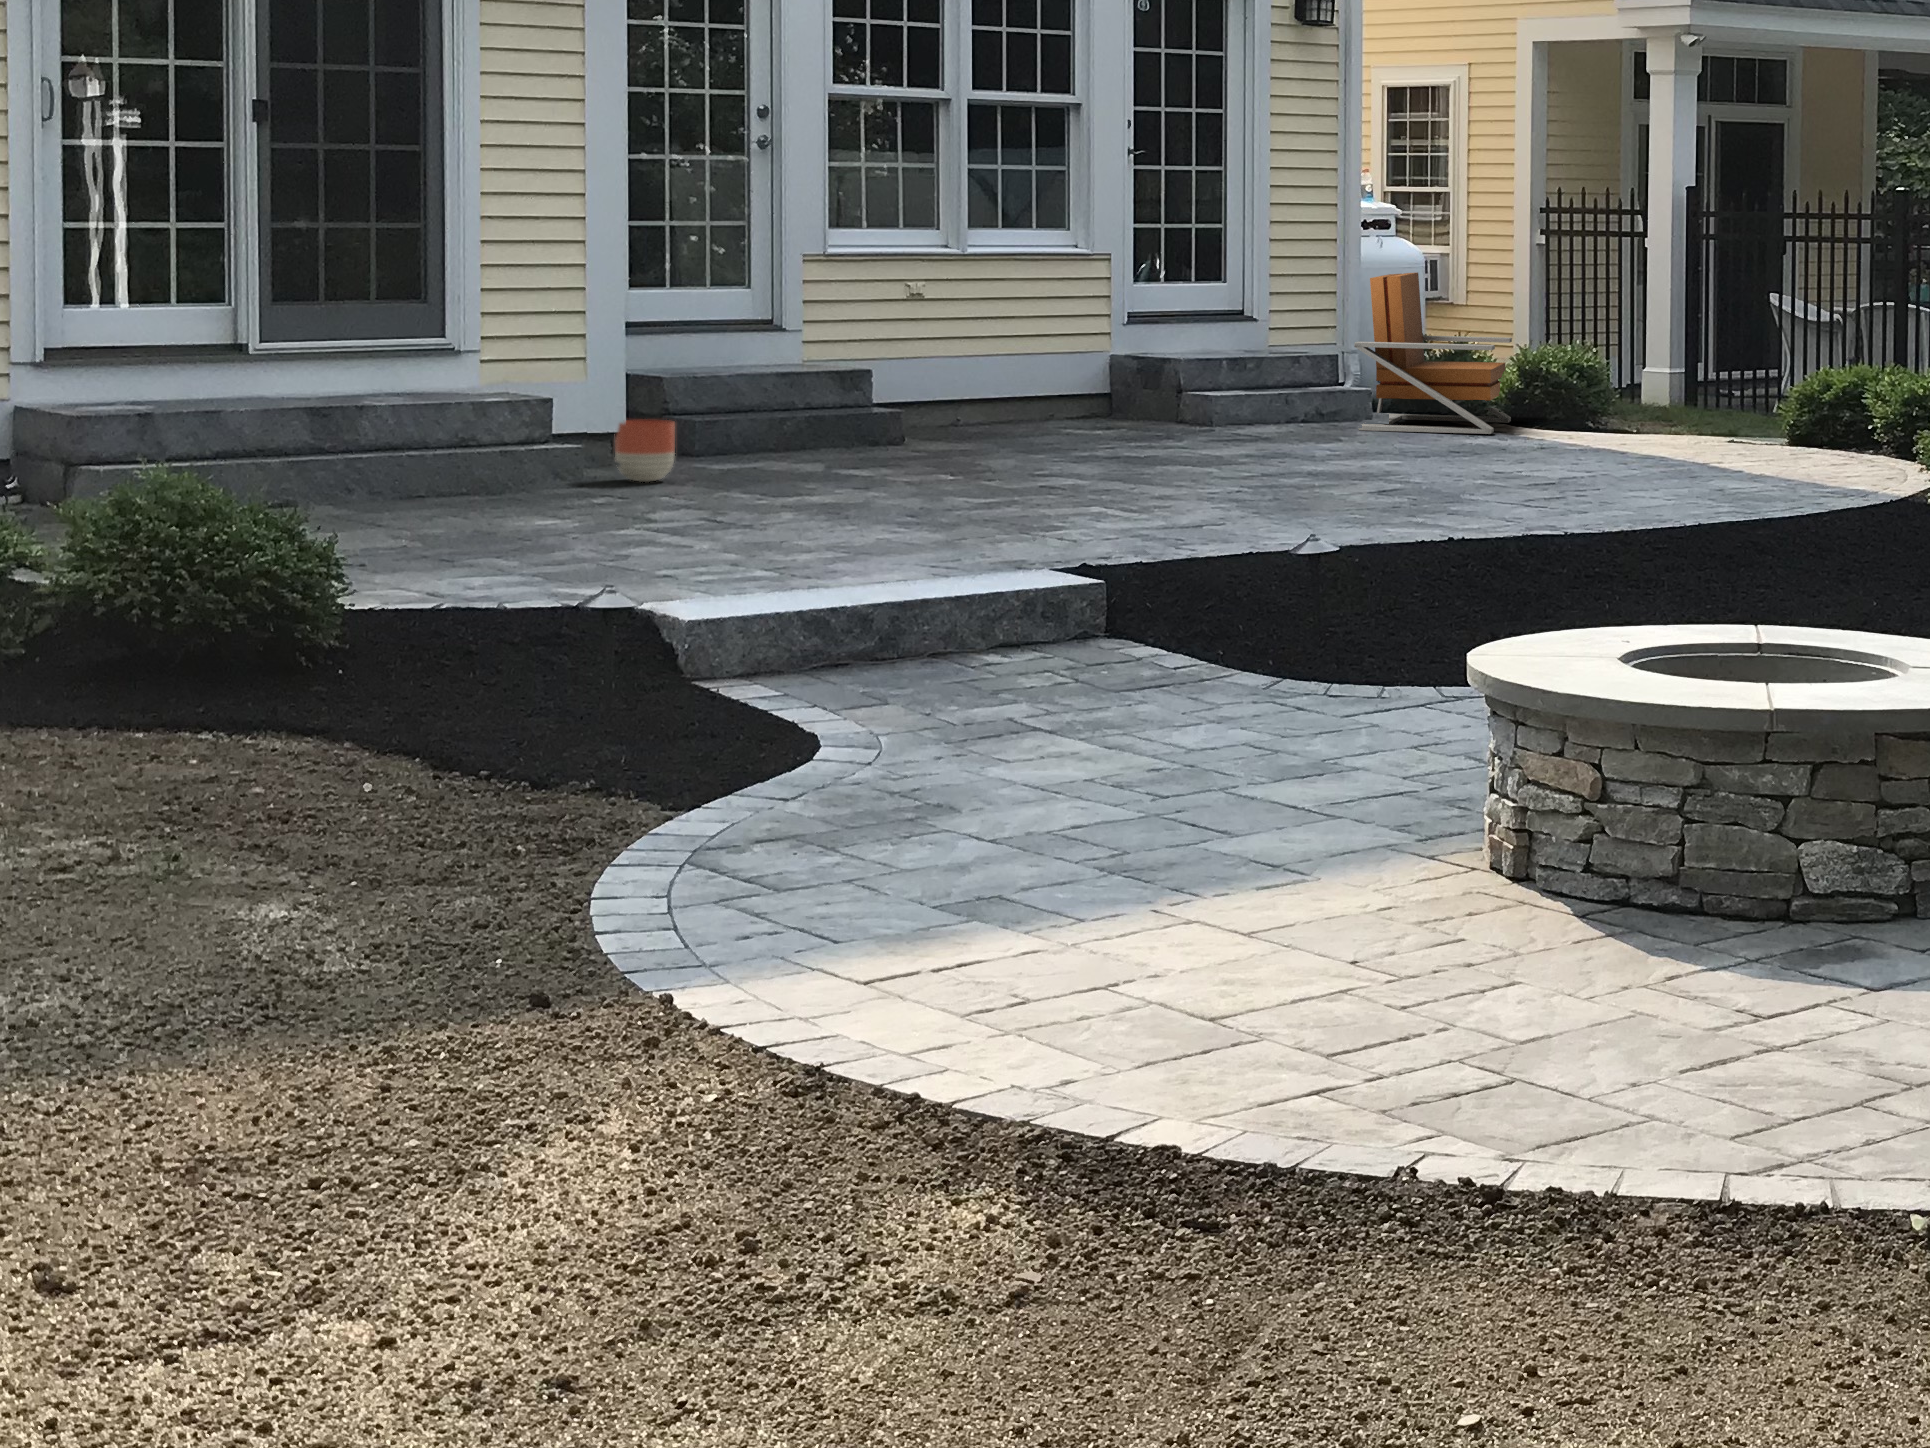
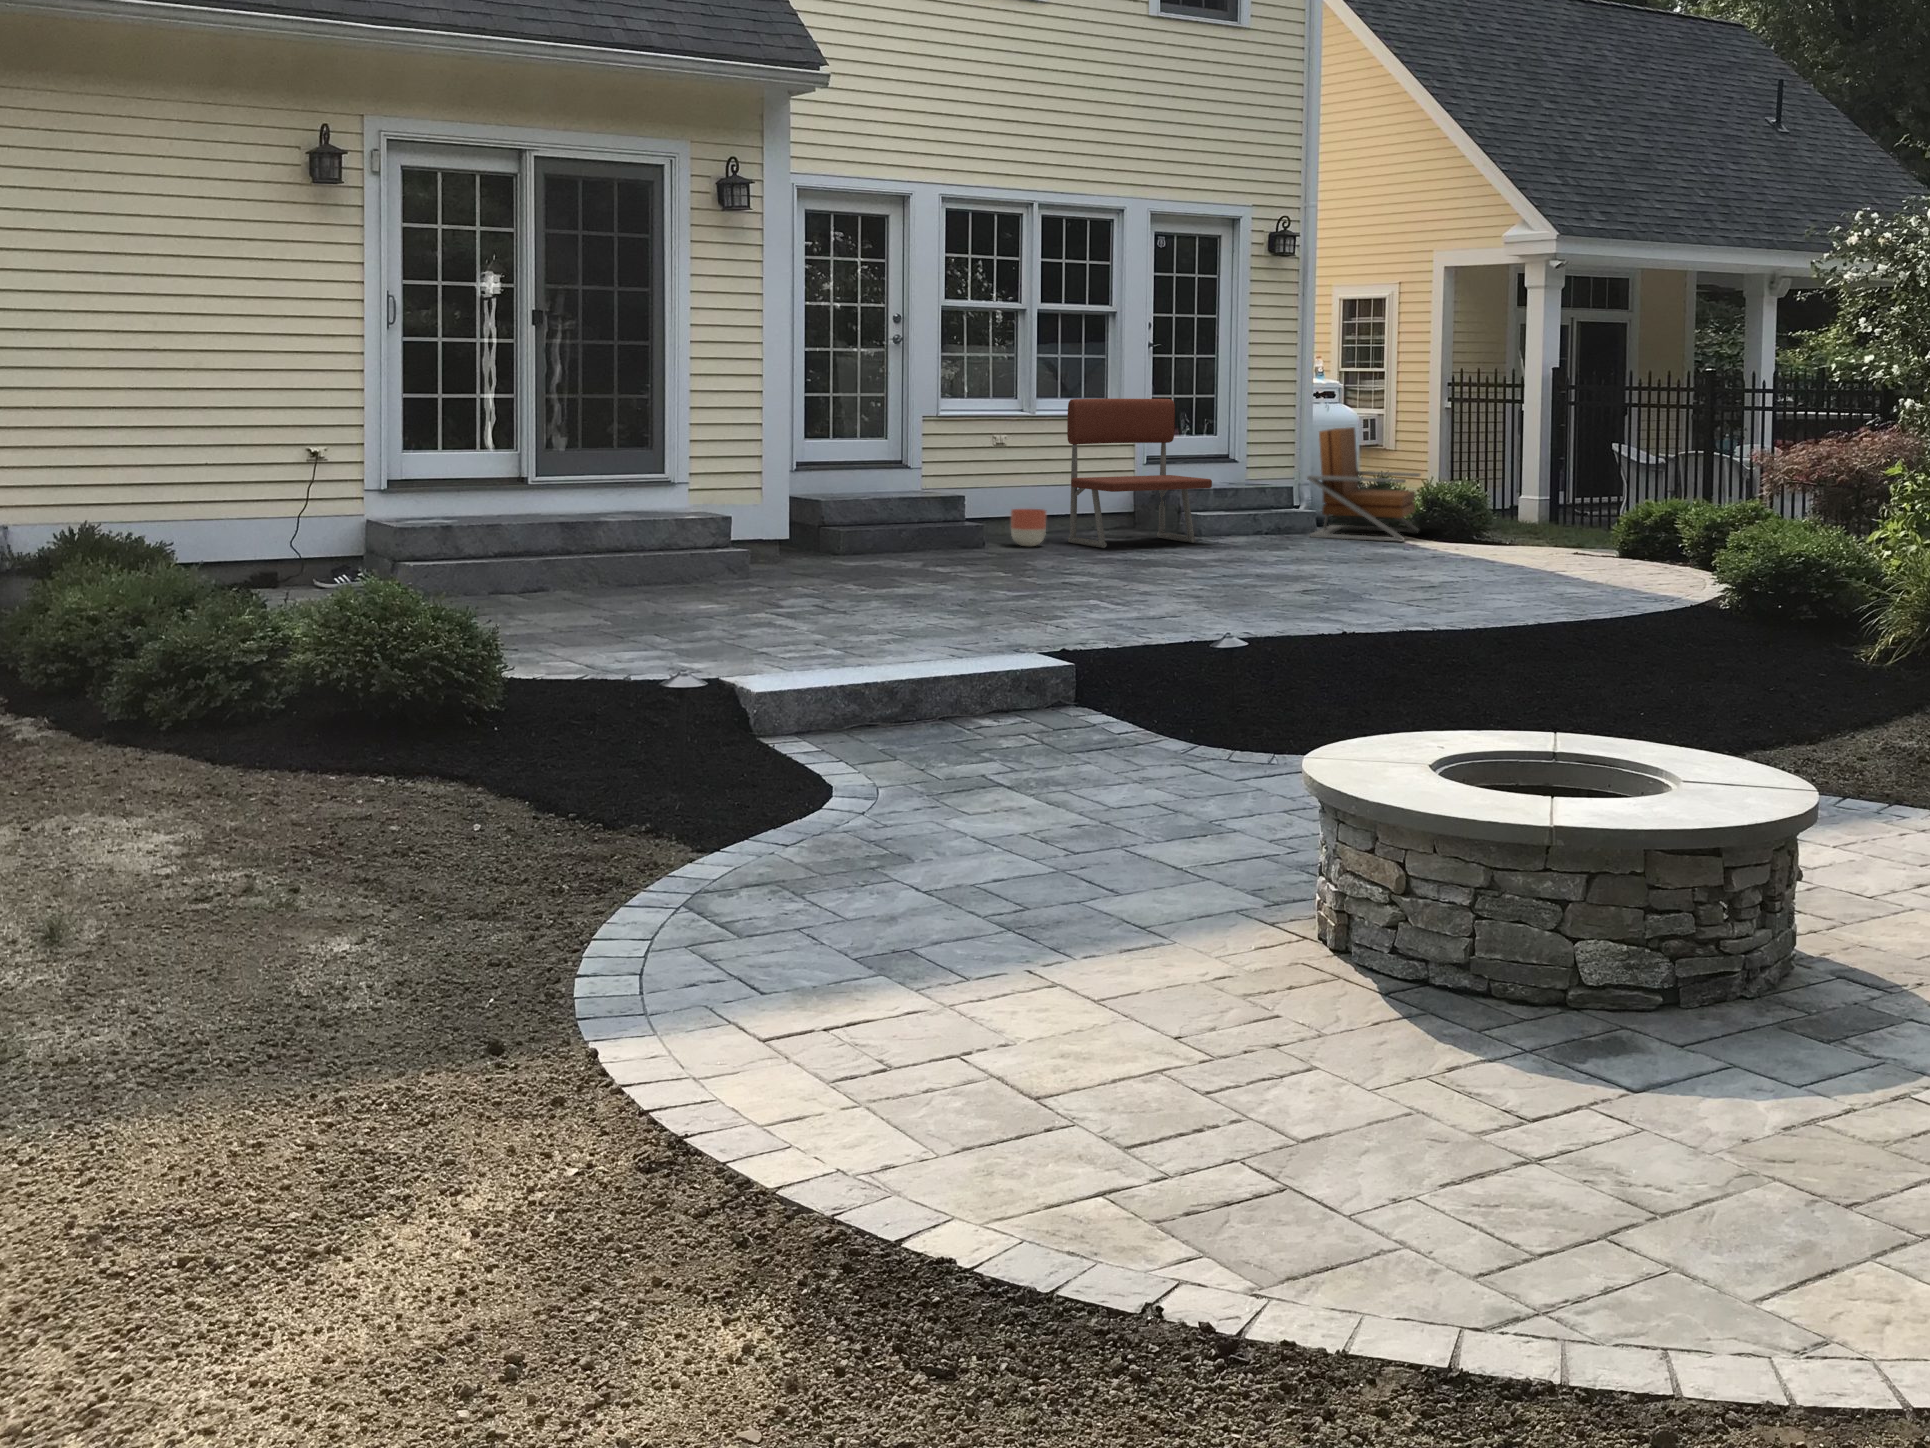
bench: none [1014,232,1223,447] -> present [1067,399,1212,548]
planter: present [615,420,675,482] -> present [1011,509,1046,546]

